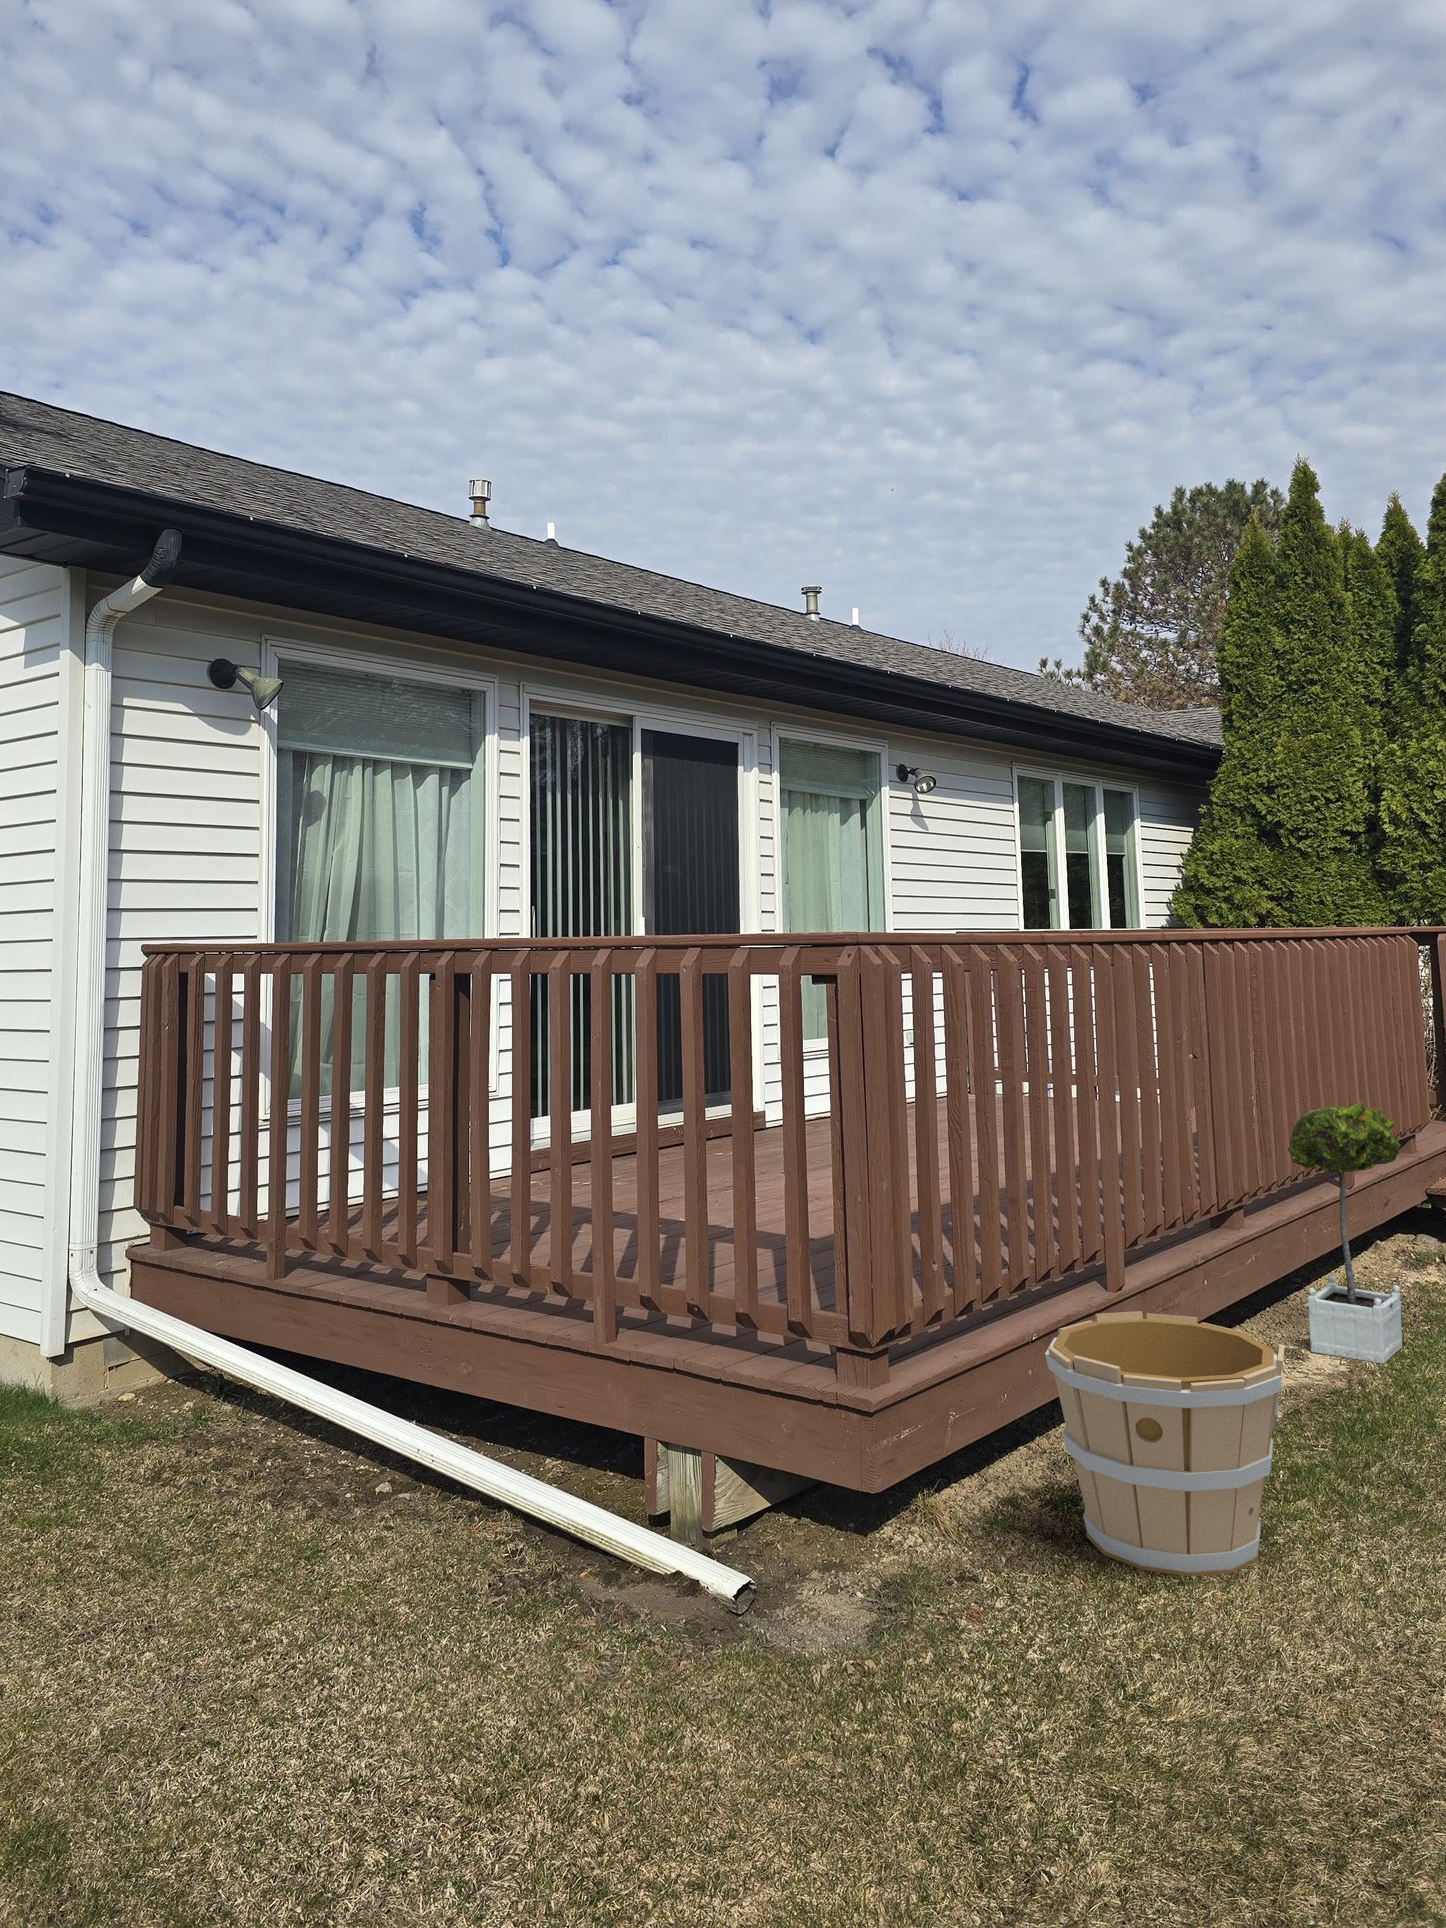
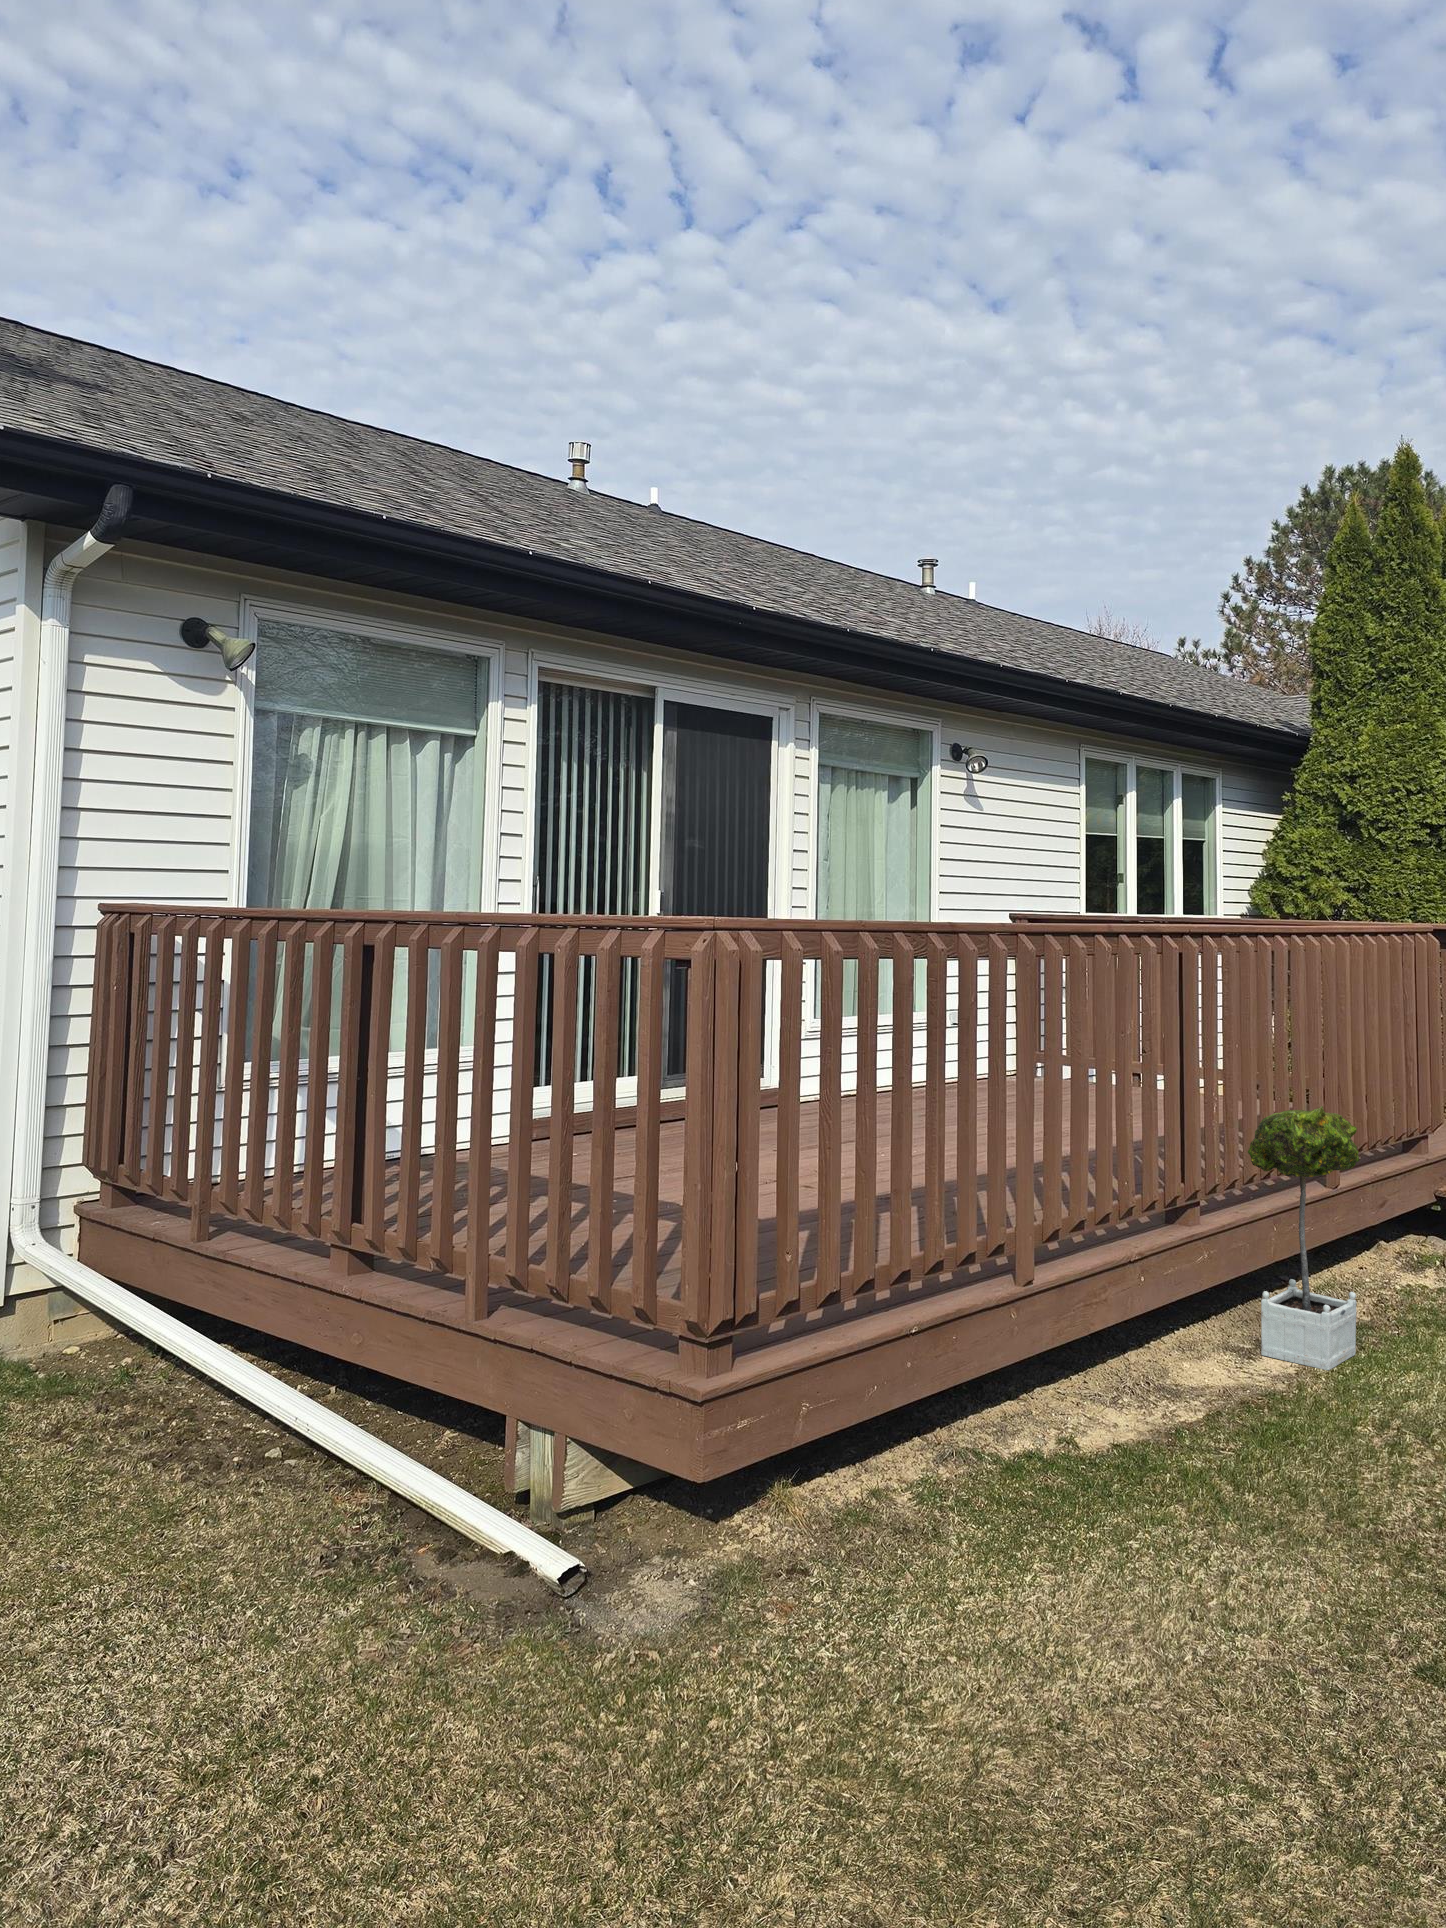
wooden bucket: present [1045,1311,1284,1576] -> none [909,1312,1142,1581]

